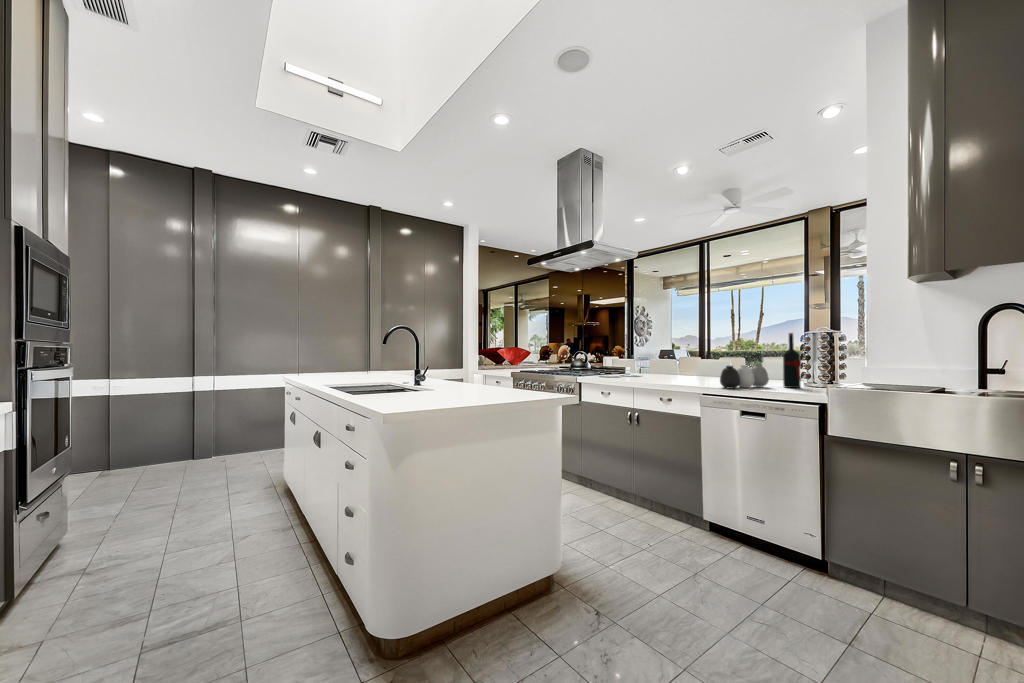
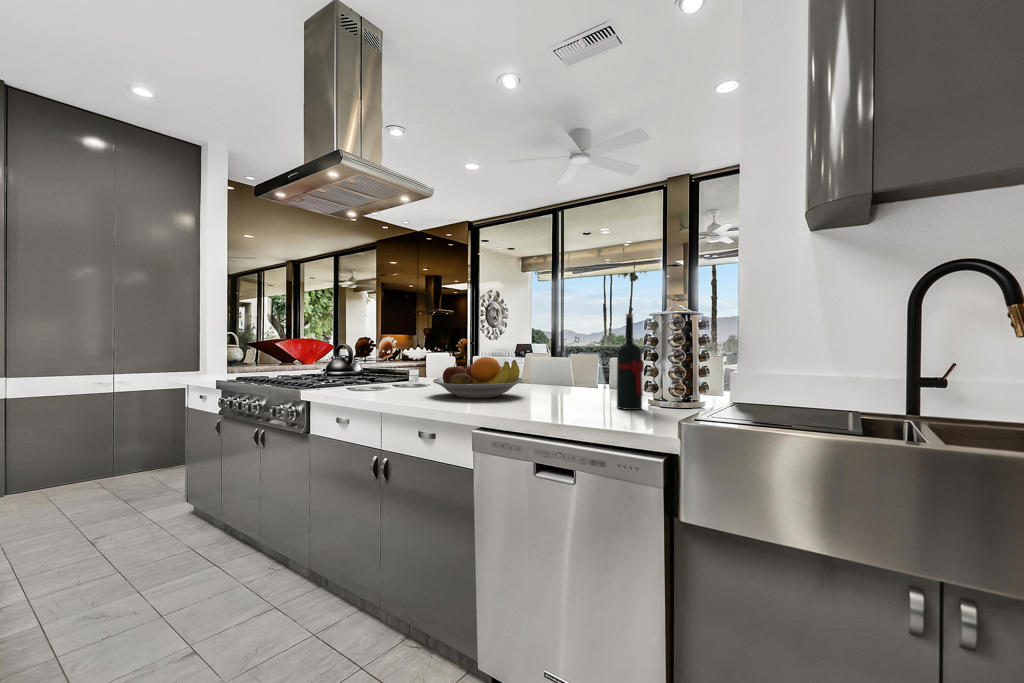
fruit bowl: none [658,359,716,382] -> present [433,357,523,398]
vase: present [720,364,769,389] -> none [509,368,593,415]

